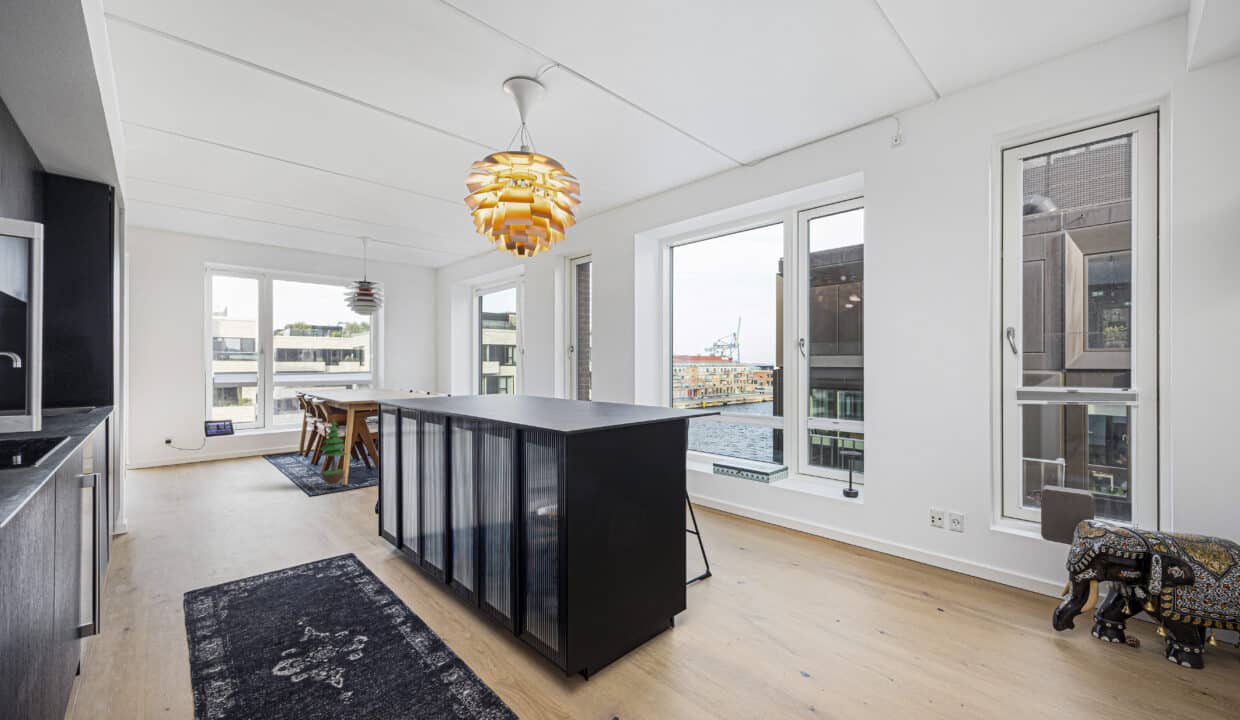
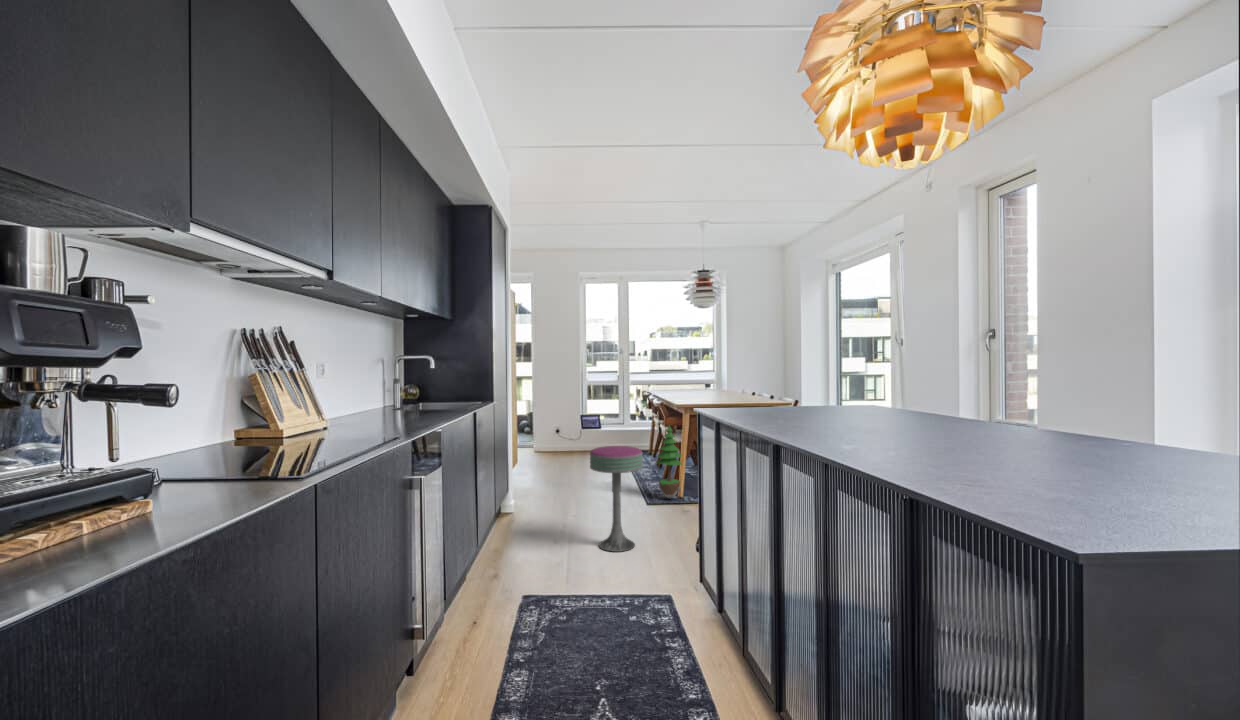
bar stool: none [256,436,315,536] -> present [590,446,643,552]

